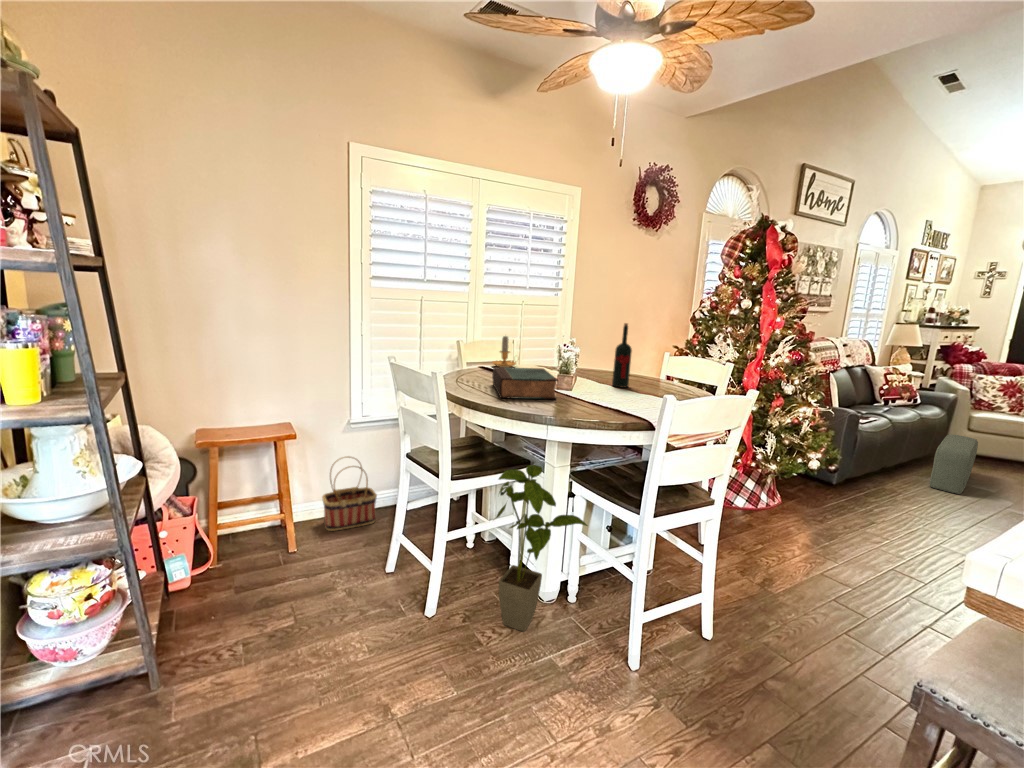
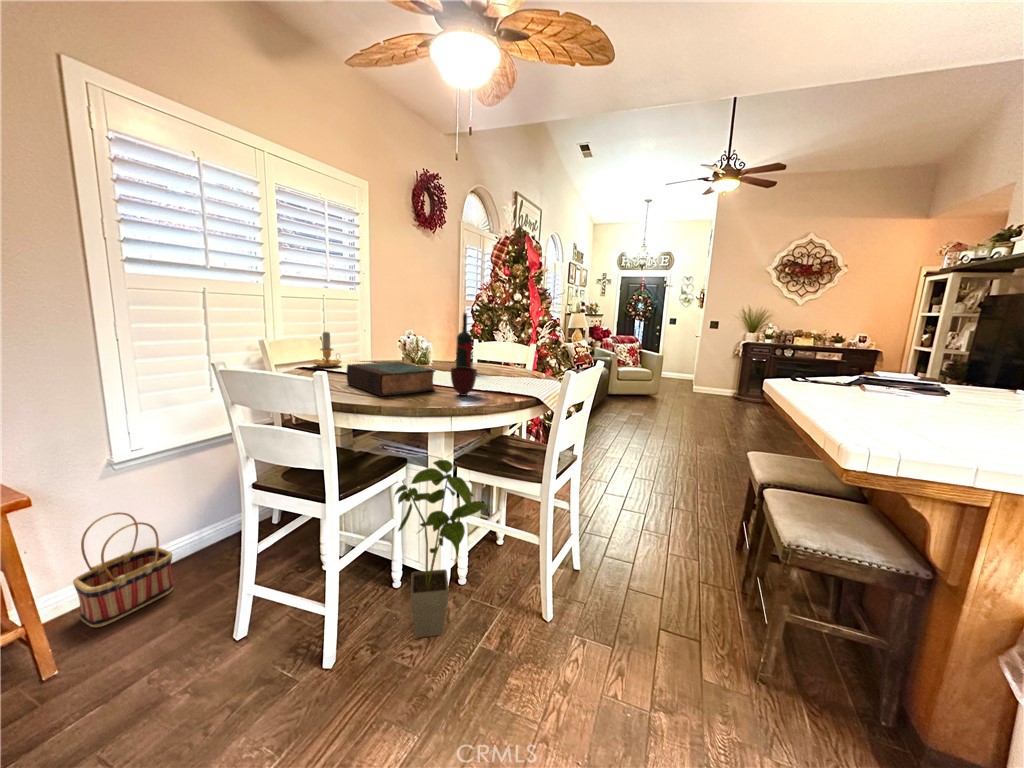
mug: none [564,379,594,408] -> present [451,367,477,396]
pouf: present [930,434,978,494] -> none [616,386,638,423]

